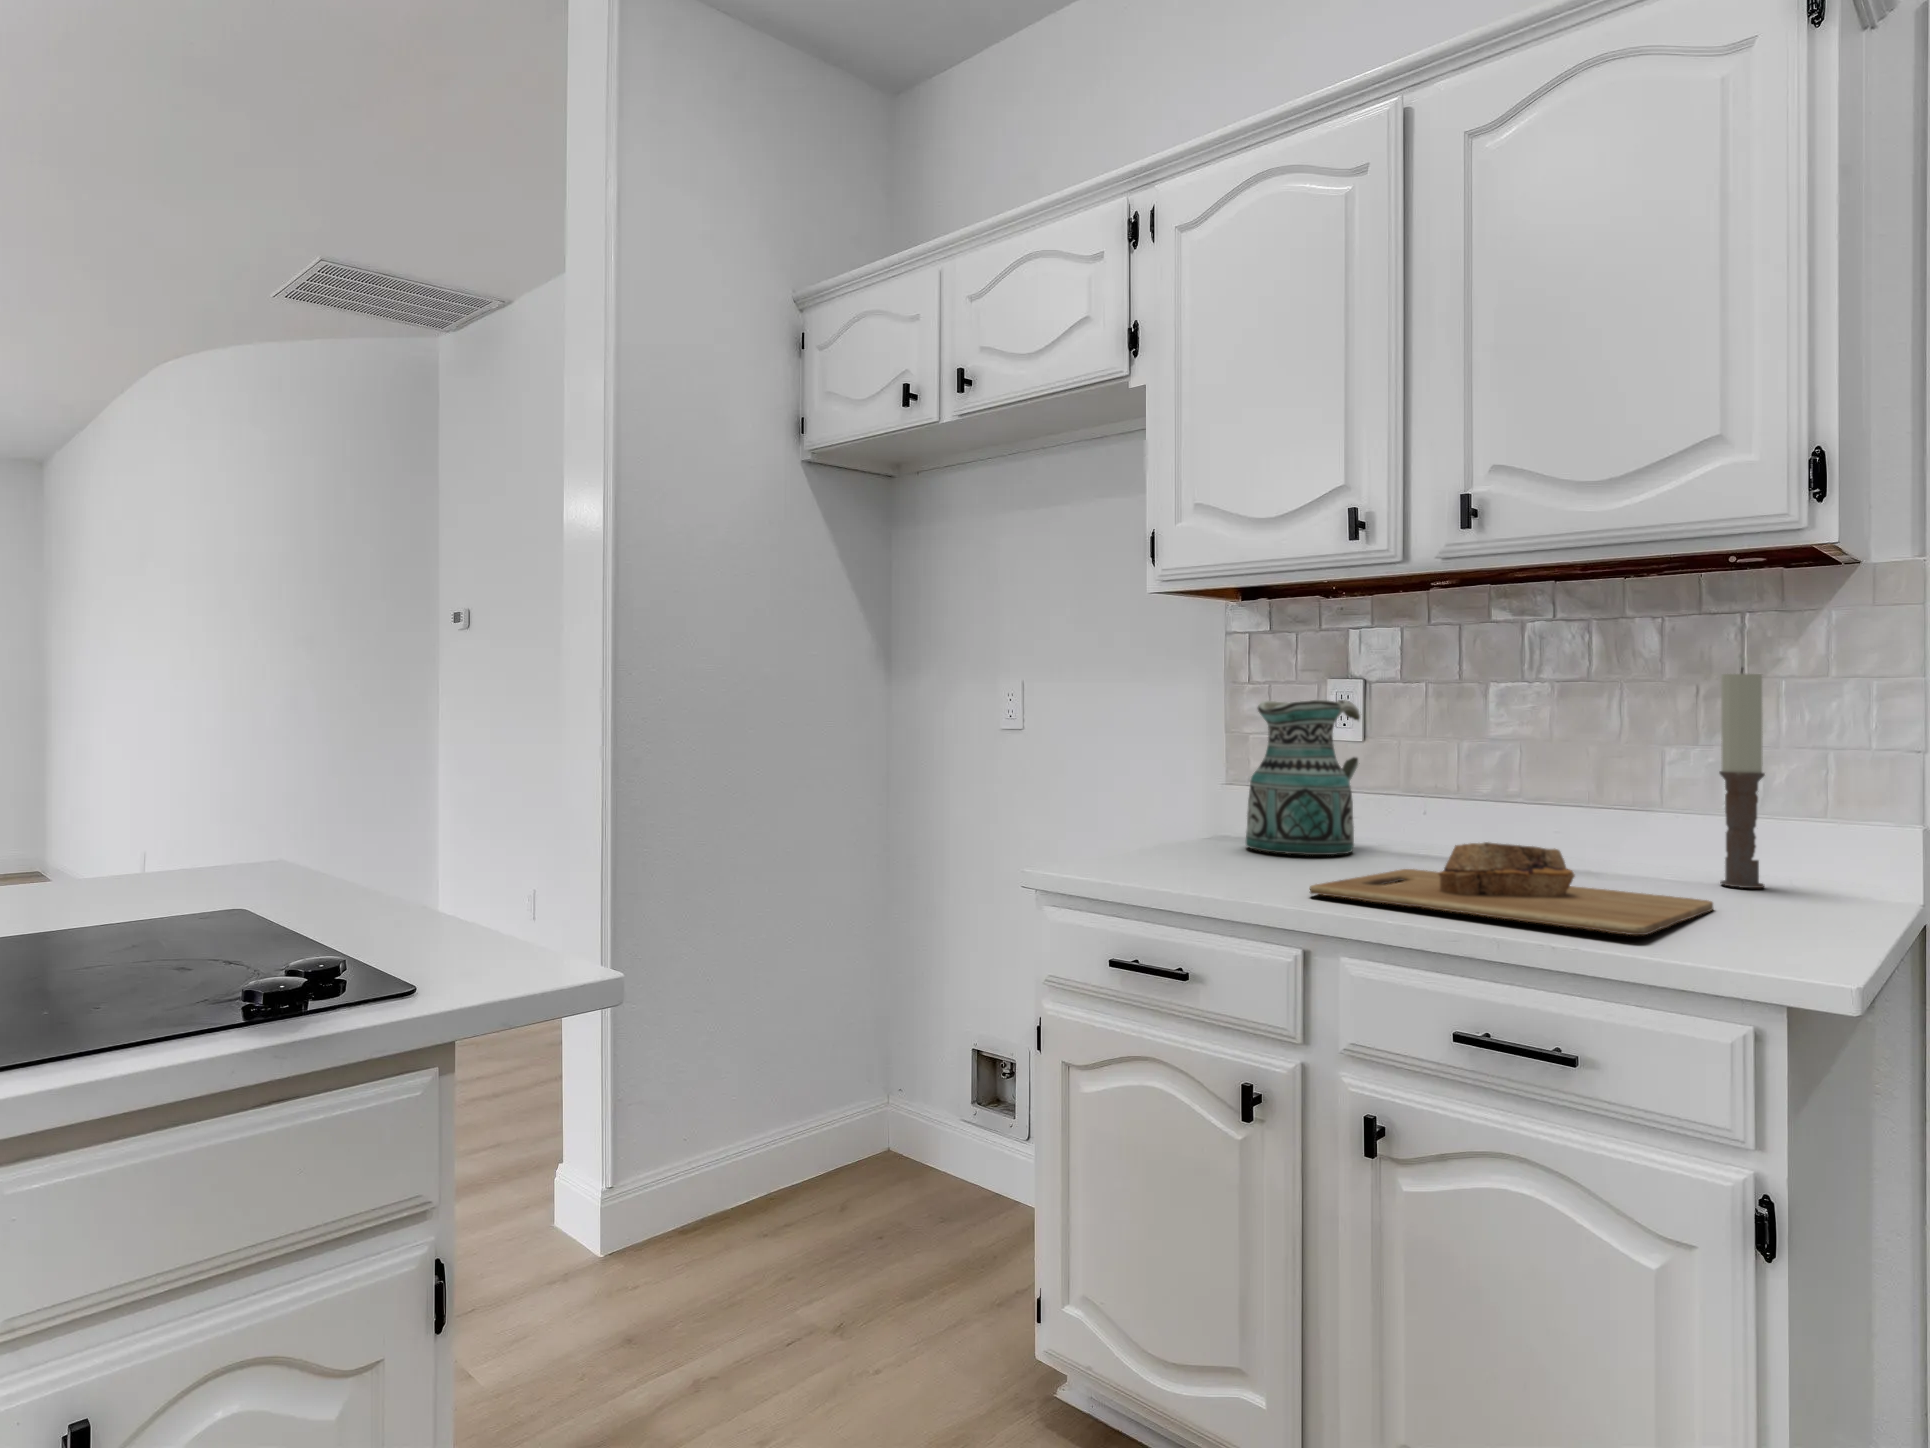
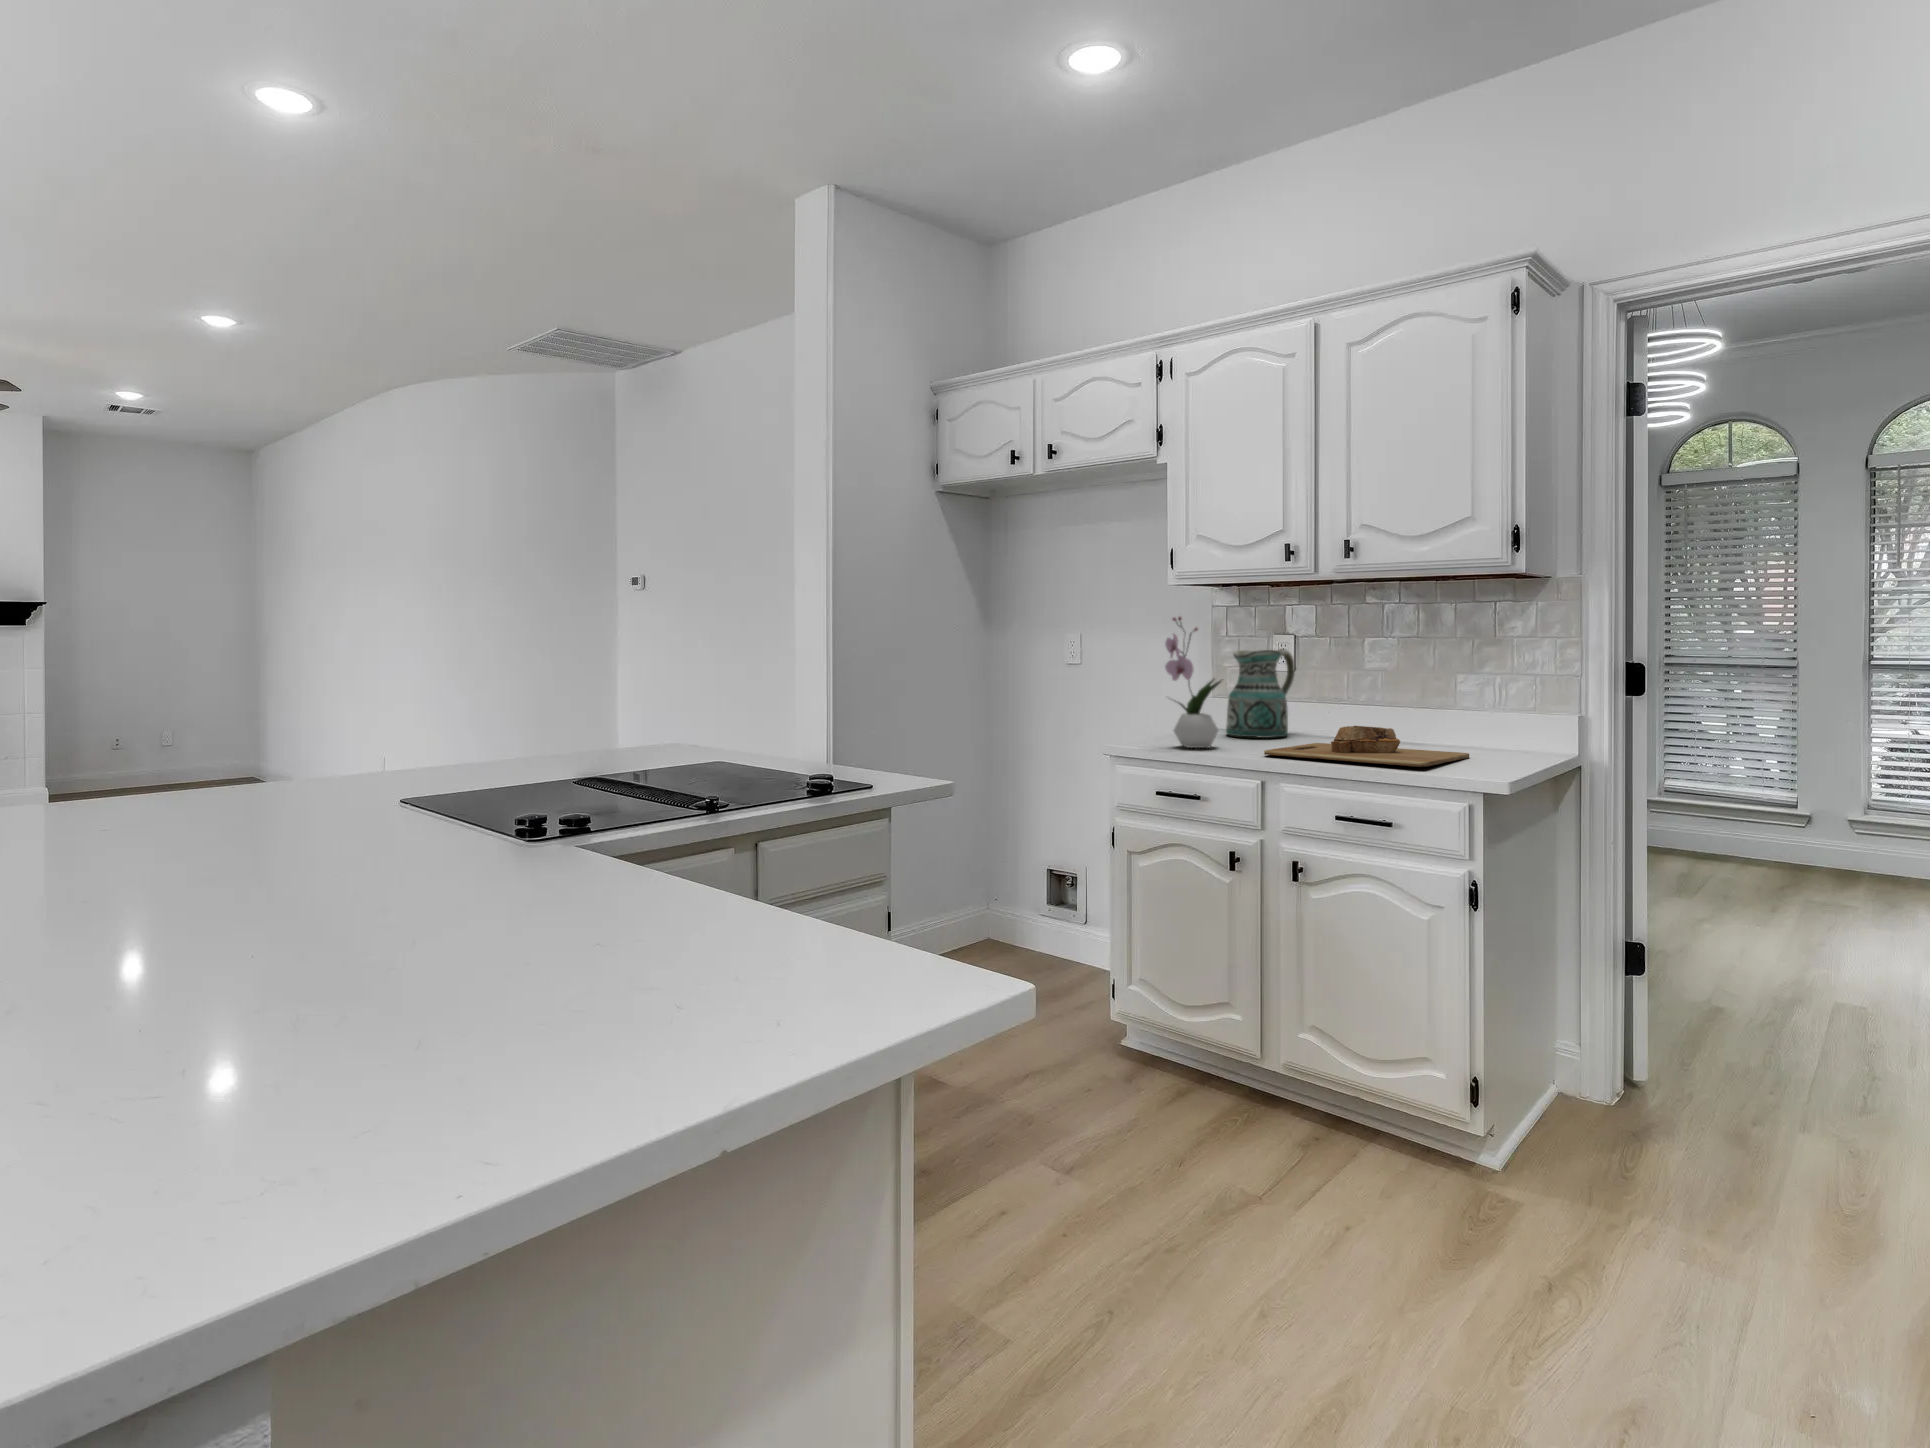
flower arrangement: none [1131,635,1236,875] -> present [1165,617,1221,748]
candle: present [1719,668,1765,888] -> none [1482,631,1506,748]

